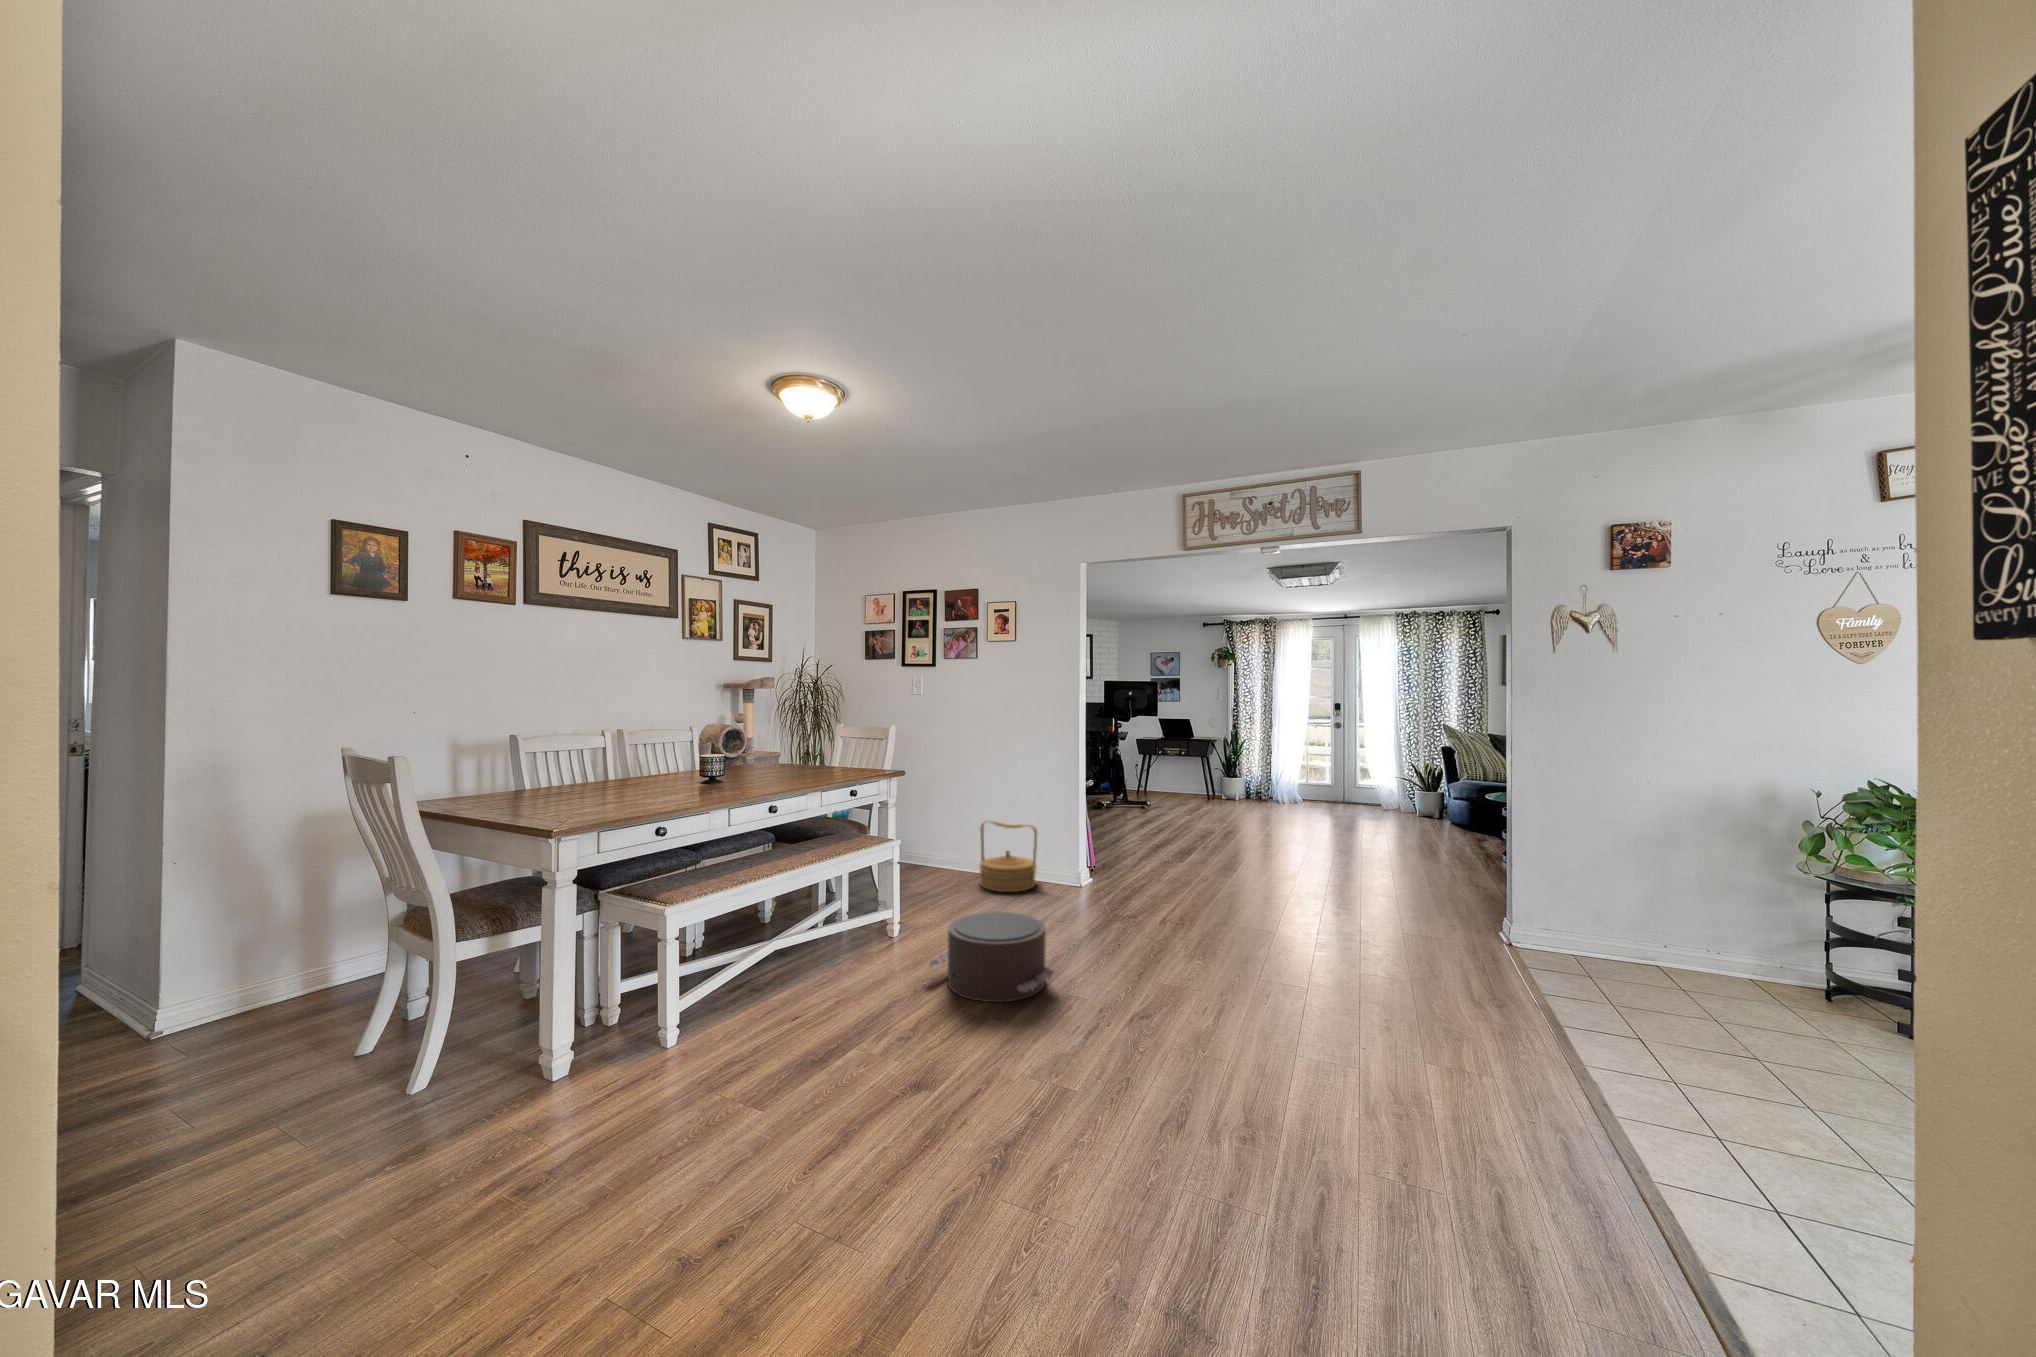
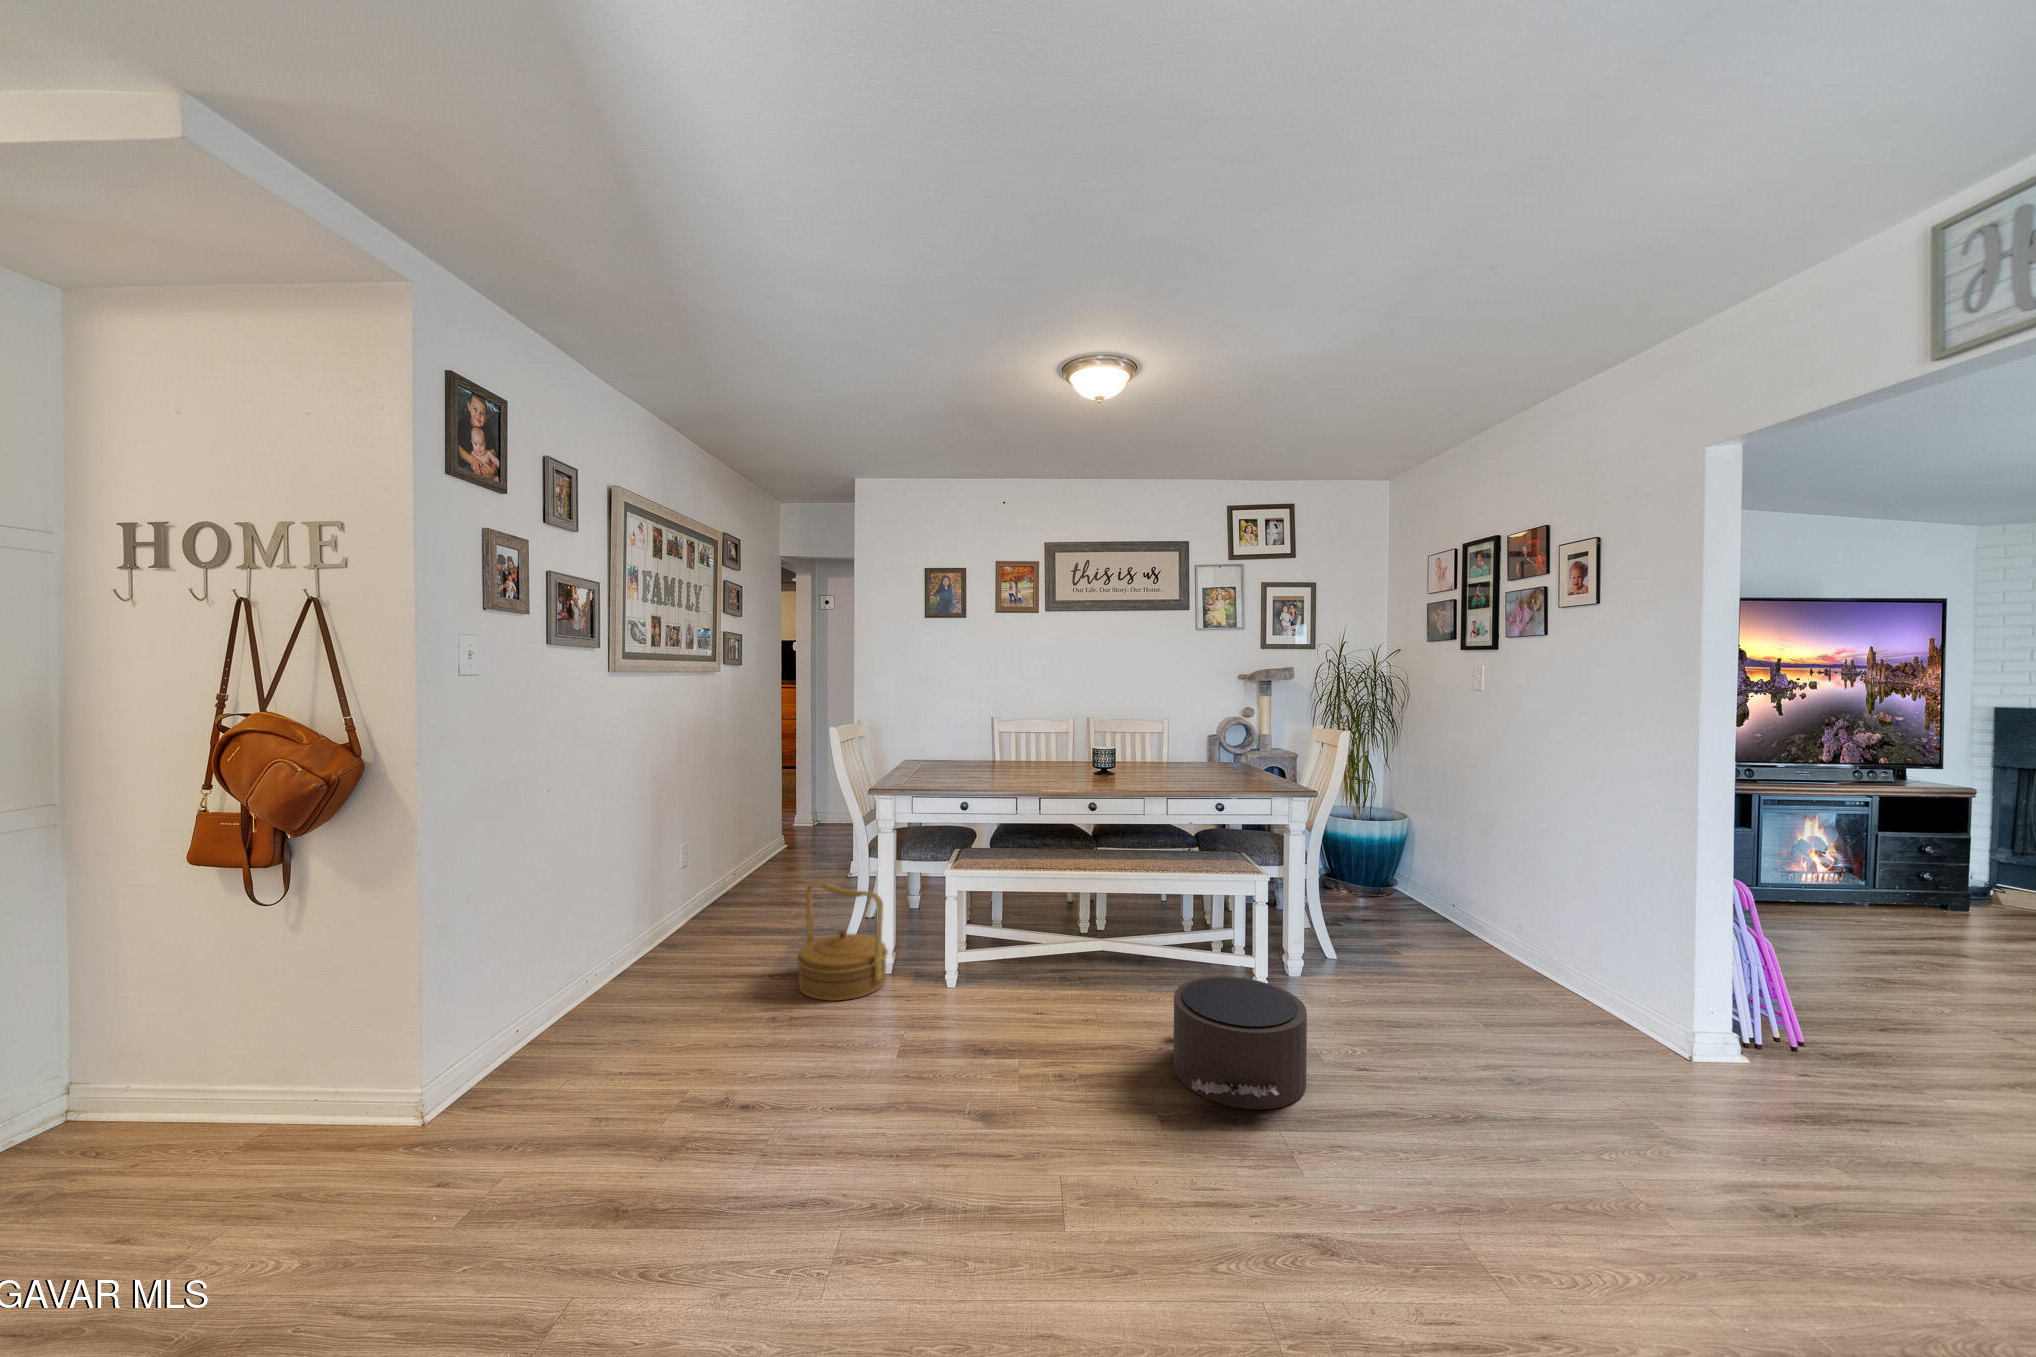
woven basket: present [979,821,1037,892] -> present [797,881,888,1001]

